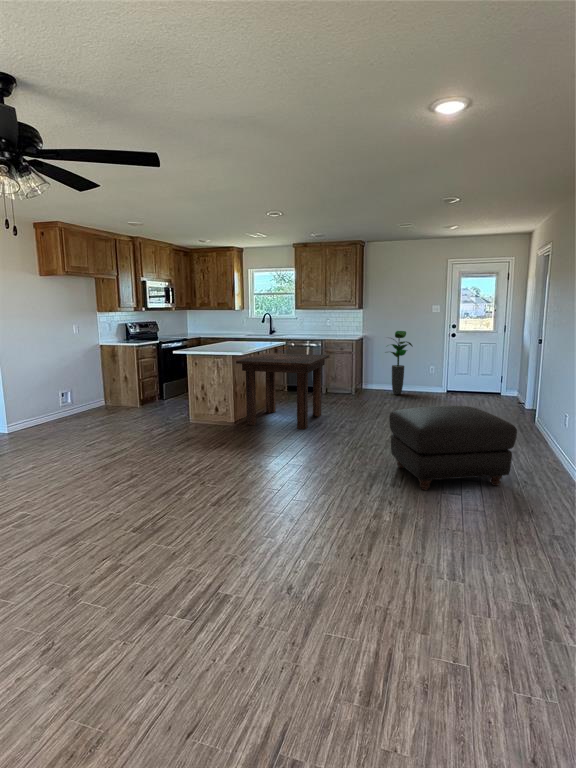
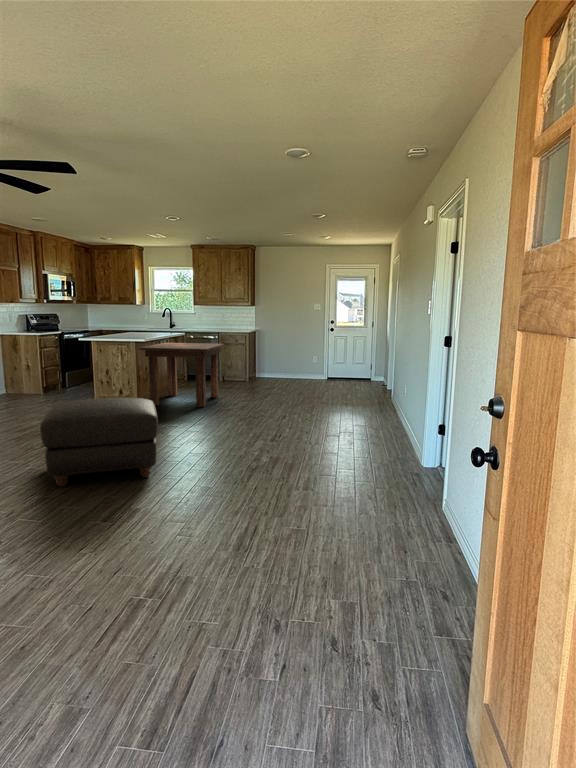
potted plant: present [391,331,412,395] -> none [274,325,299,381]
ottoman: present [389,406,517,490] -> present [40,398,158,487]

